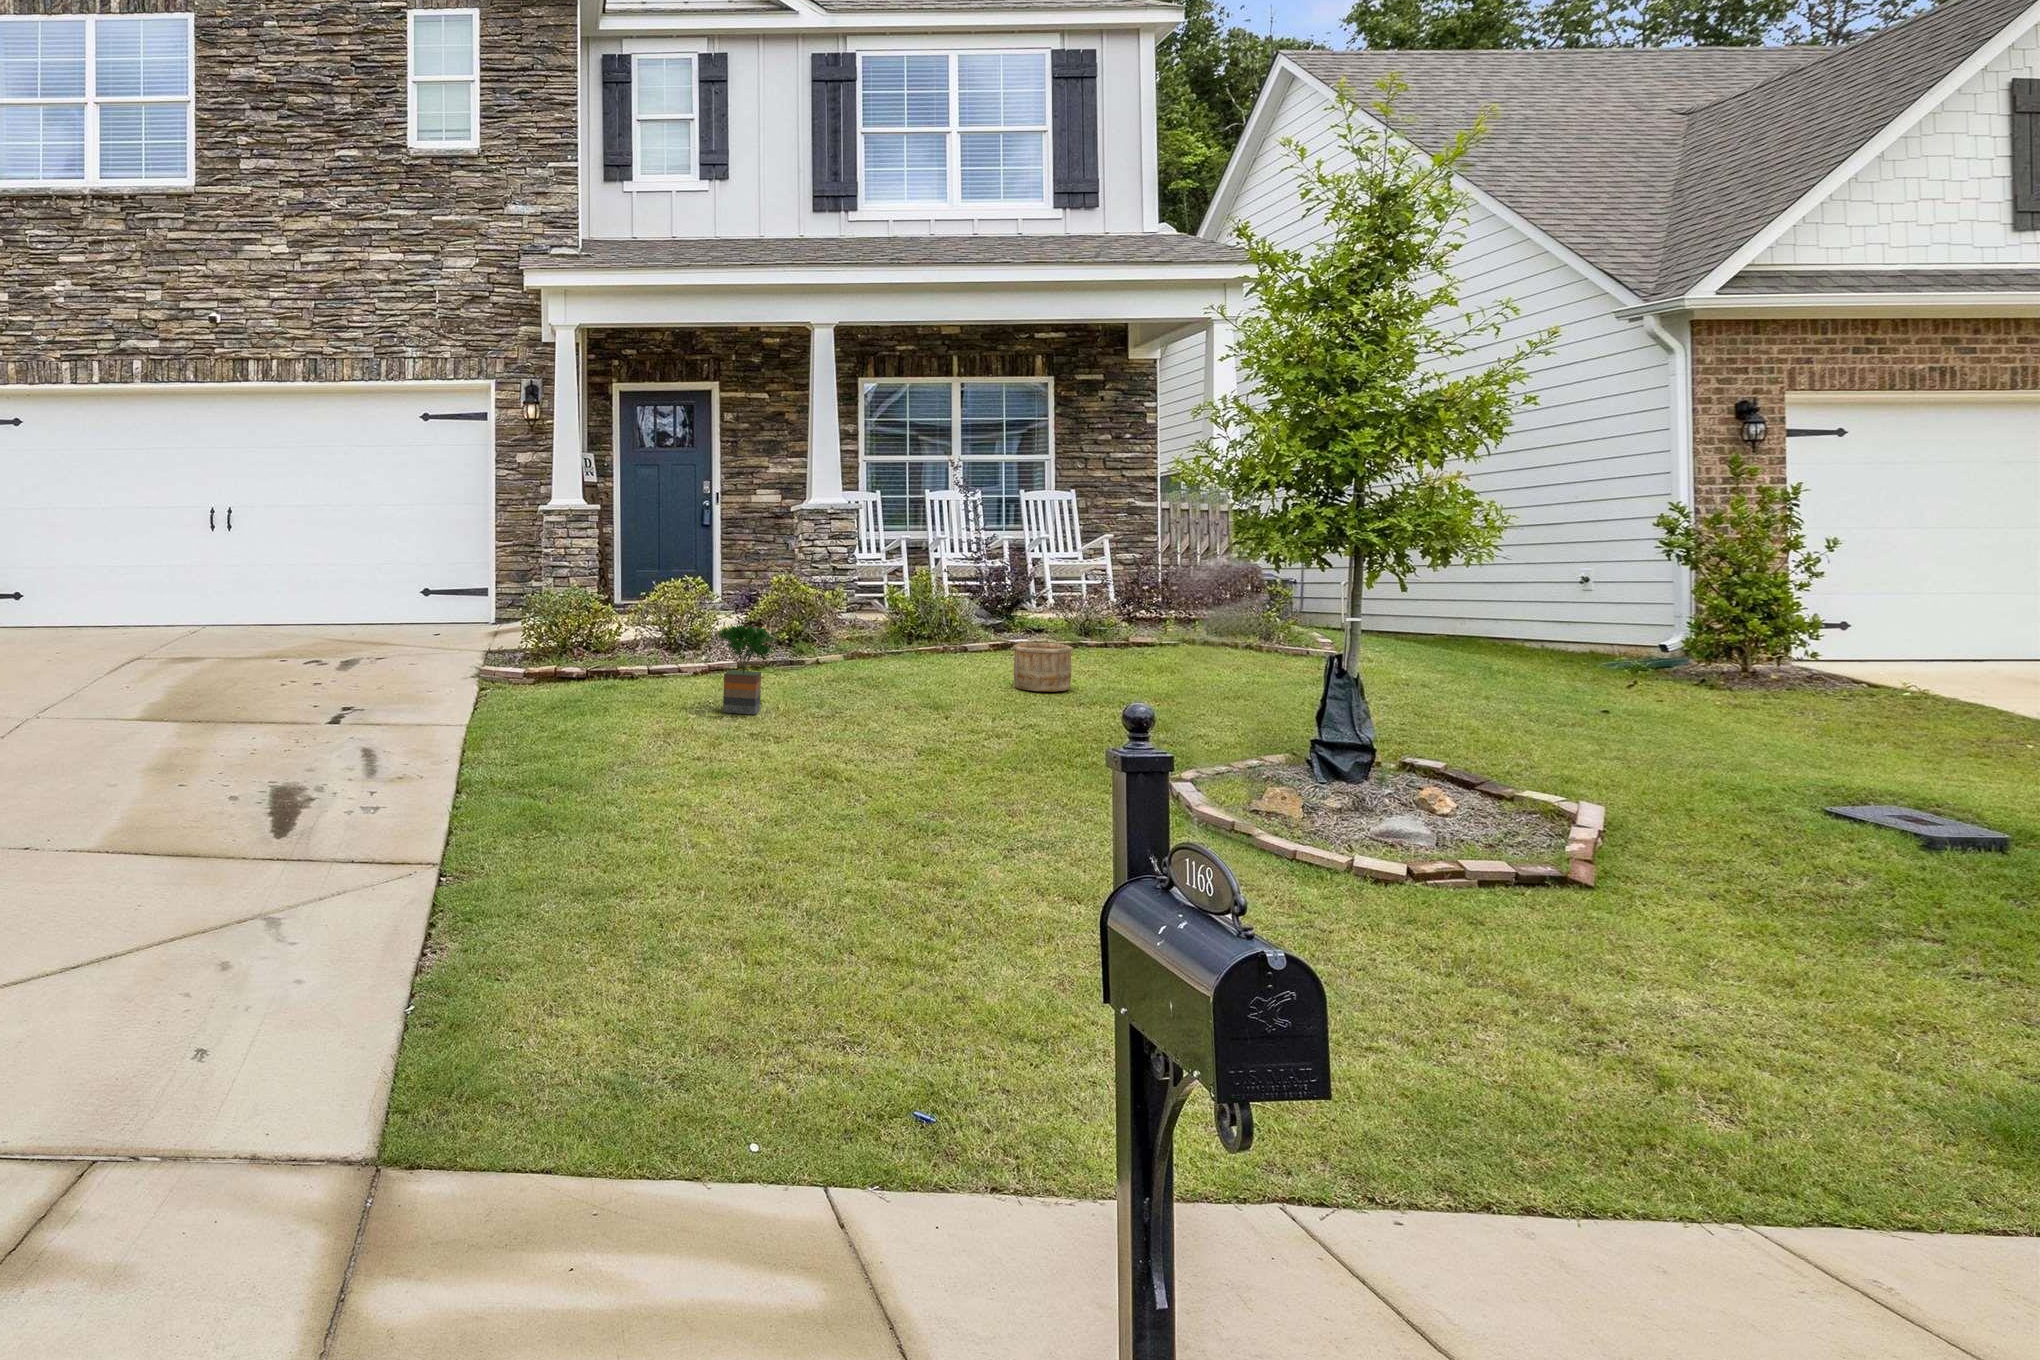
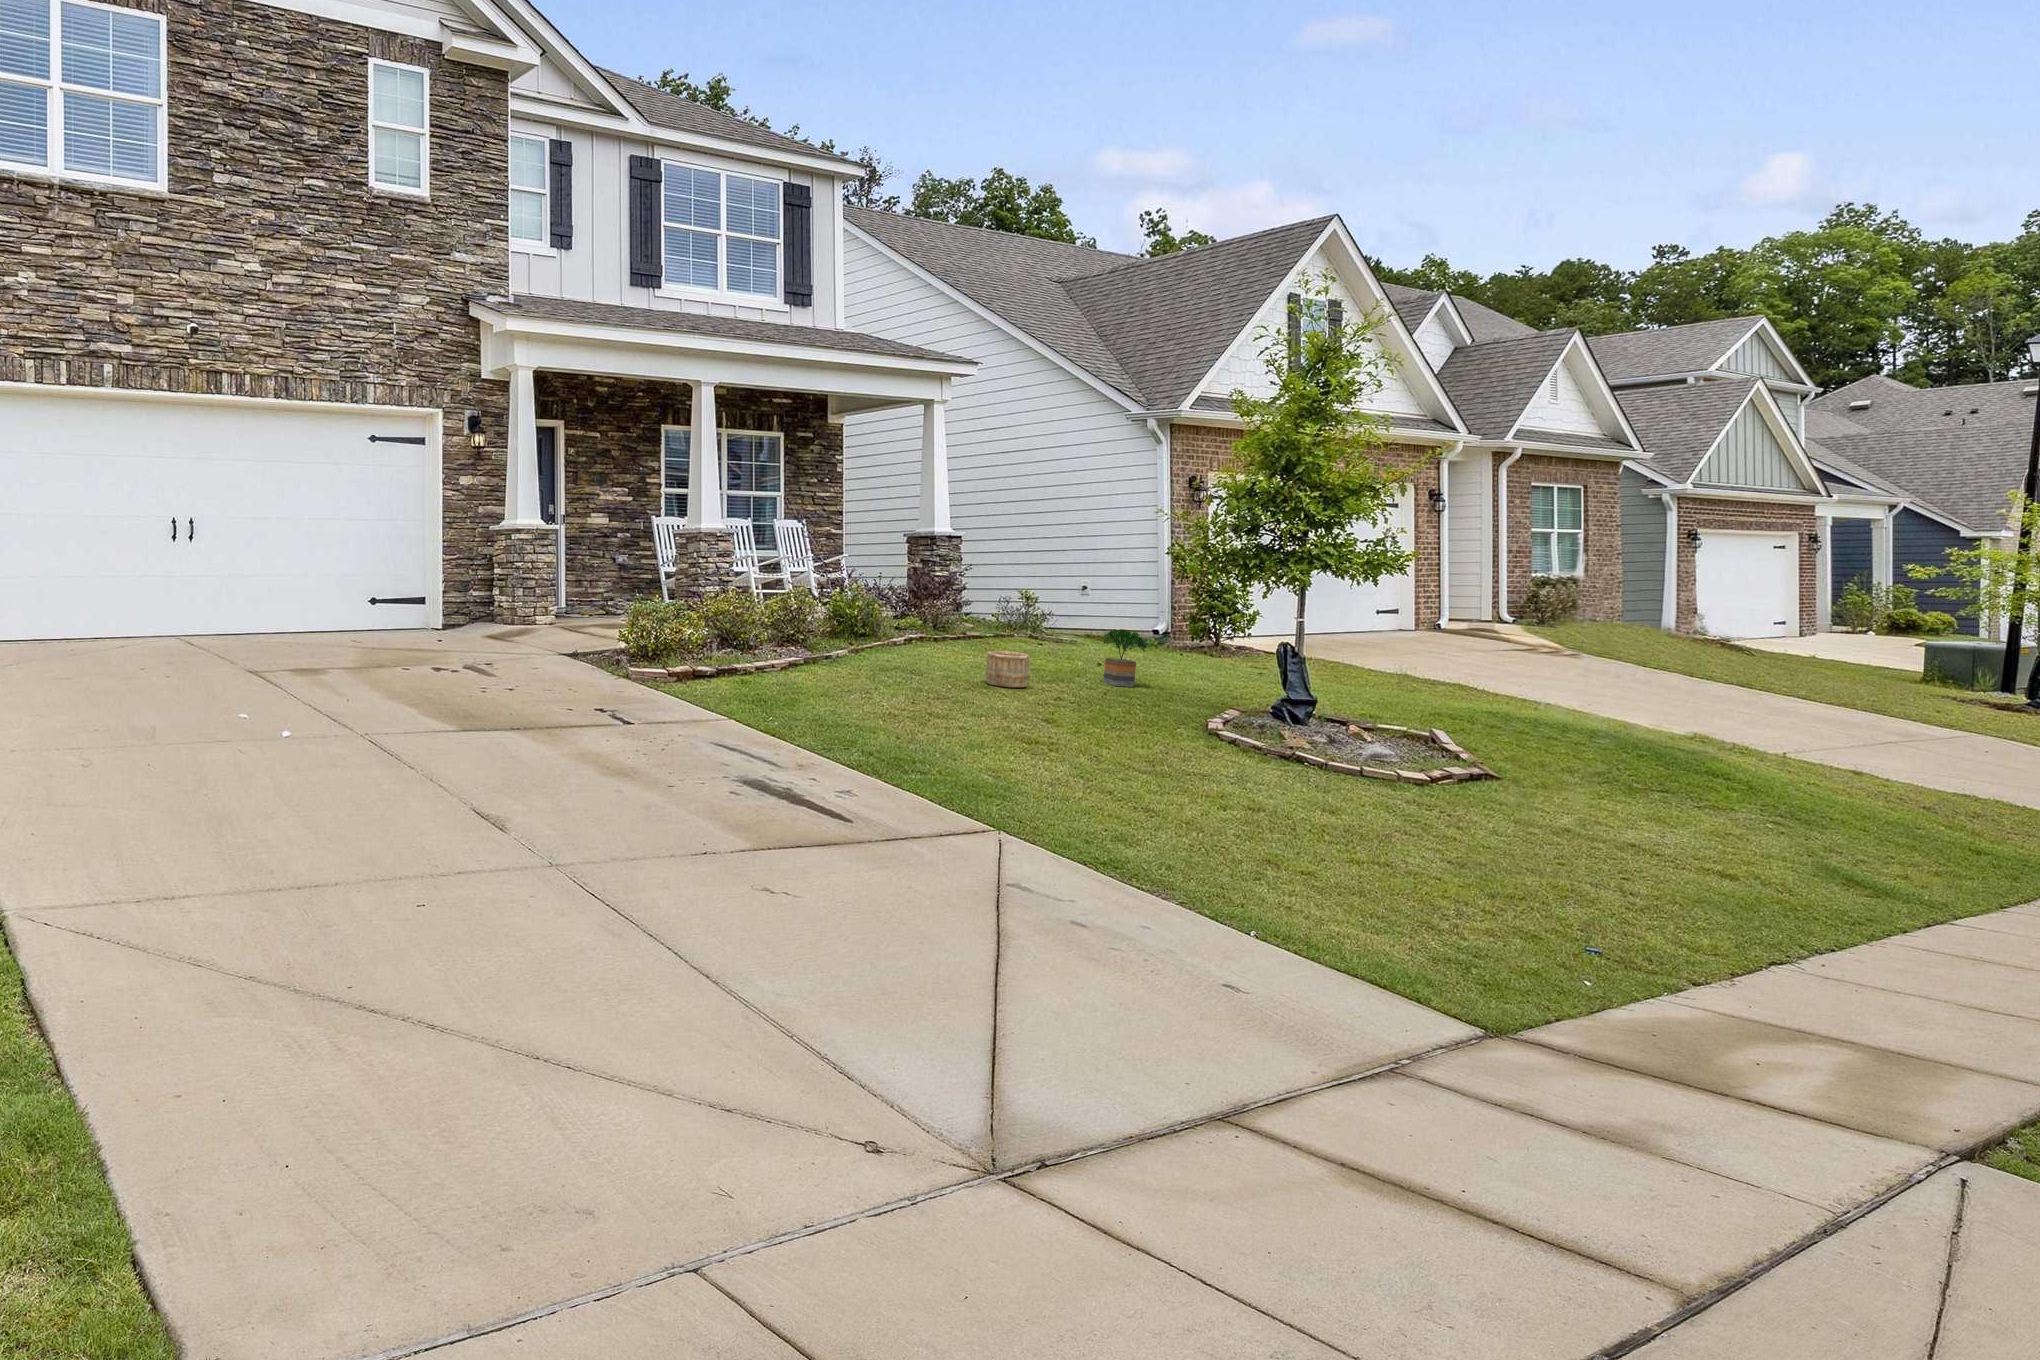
potted tree: present [719,625,773,715] -> present [1103,629,1147,687]

